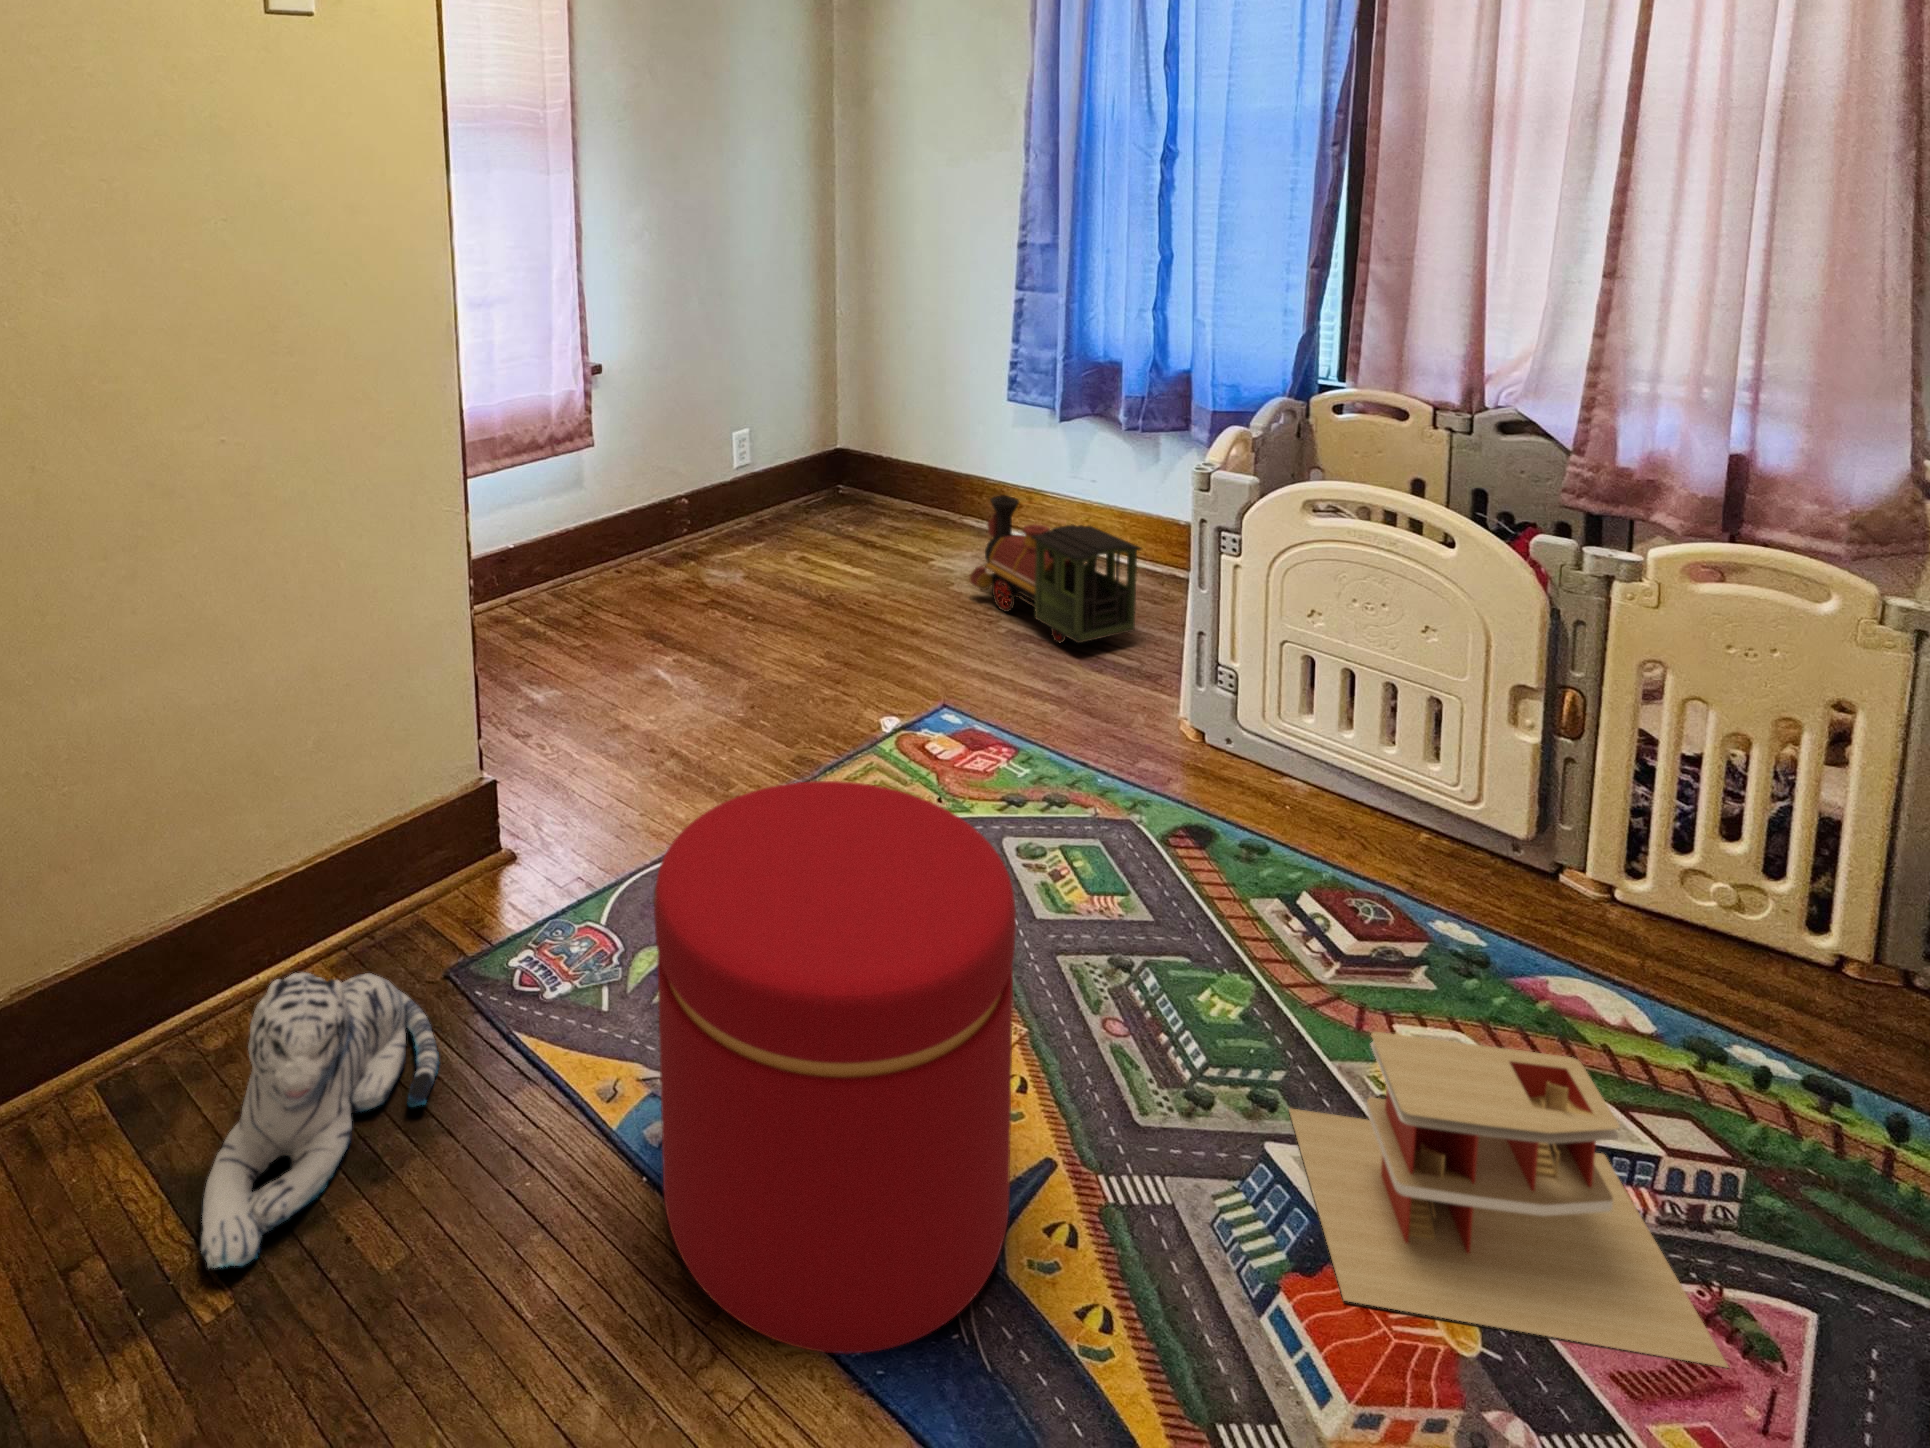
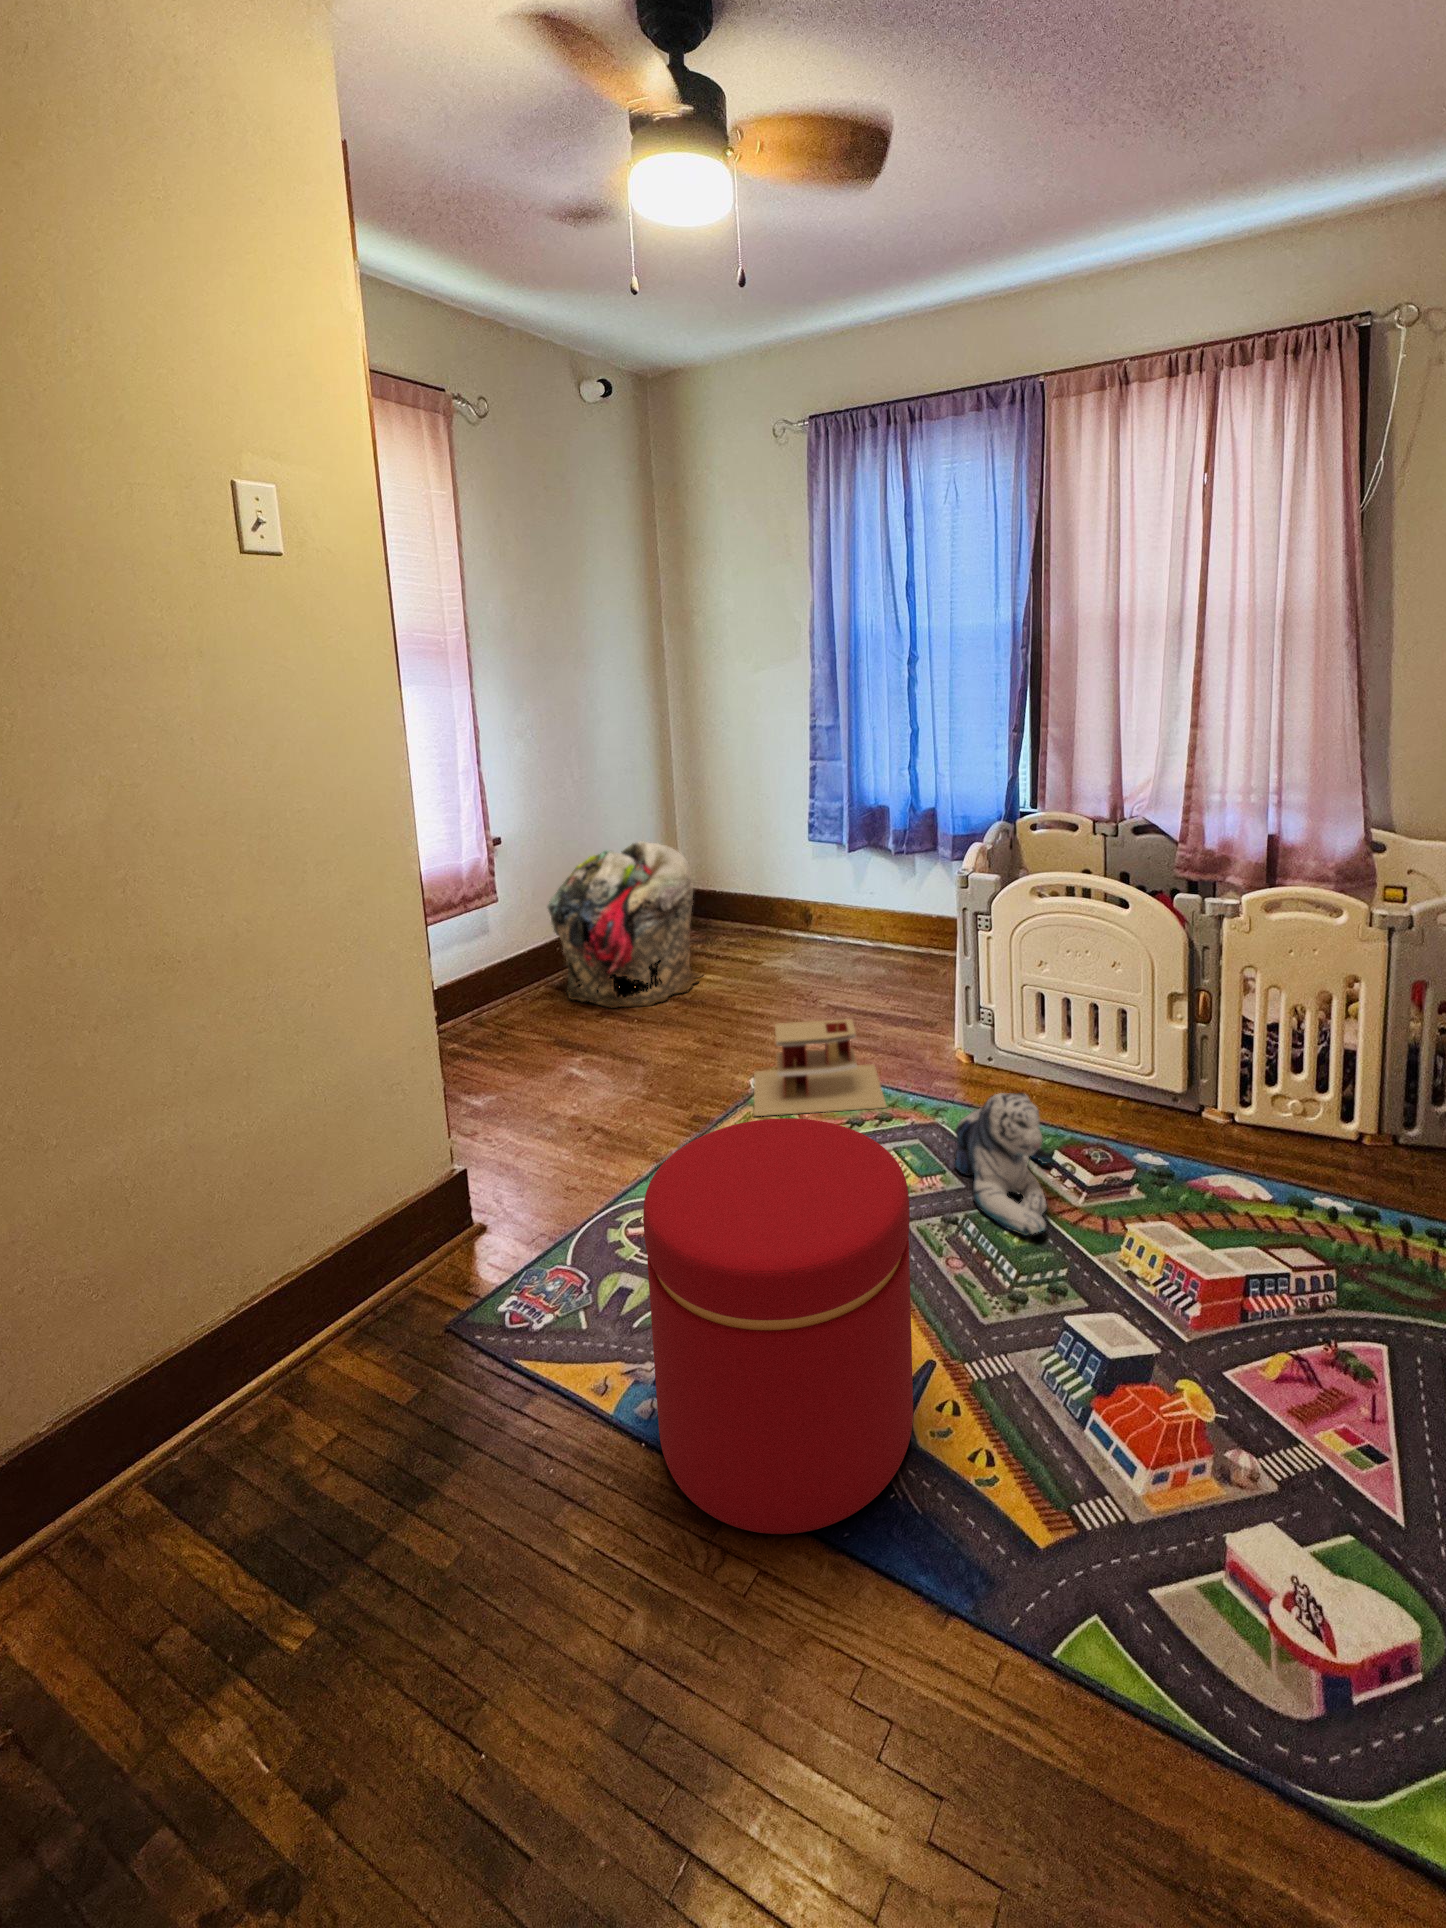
laundry basket: none [654,383,851,600] -> present [548,841,703,1008]
toy train: present [969,495,1141,643] -> none [795,909,918,1010]
plush toy: present [201,972,439,1268] -> present [954,1093,1051,1236]
toy house: present [1289,1032,1728,1367] -> present [754,1019,886,1116]

